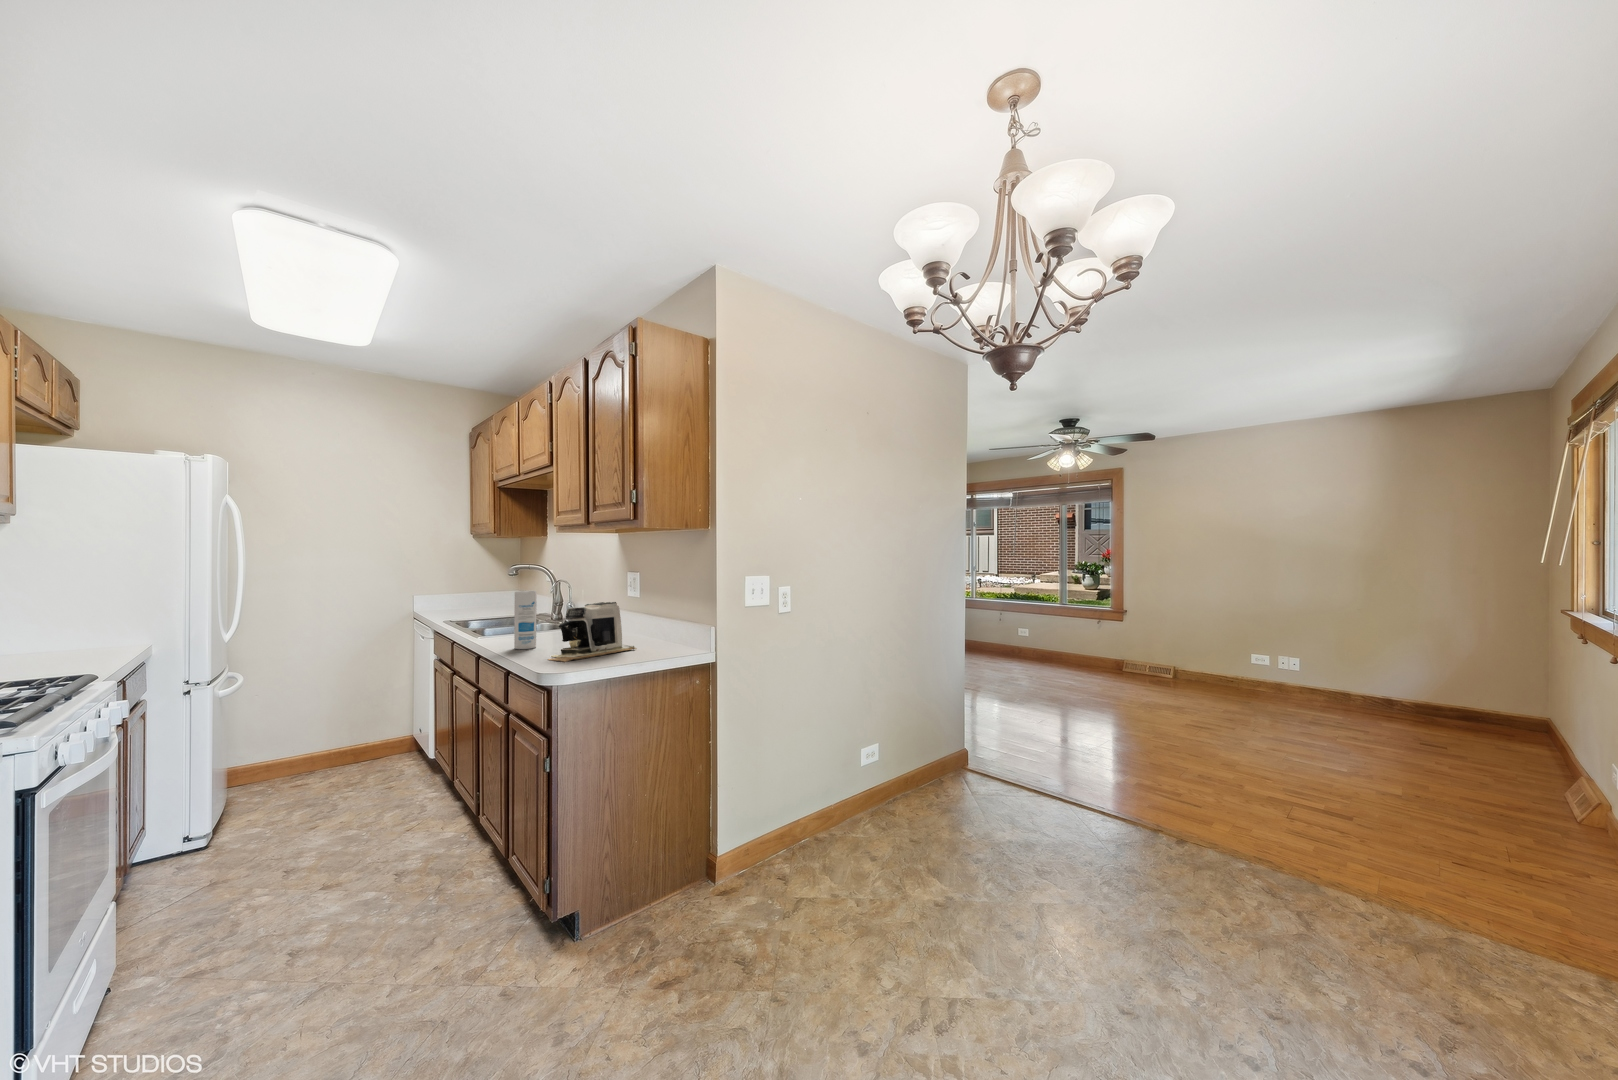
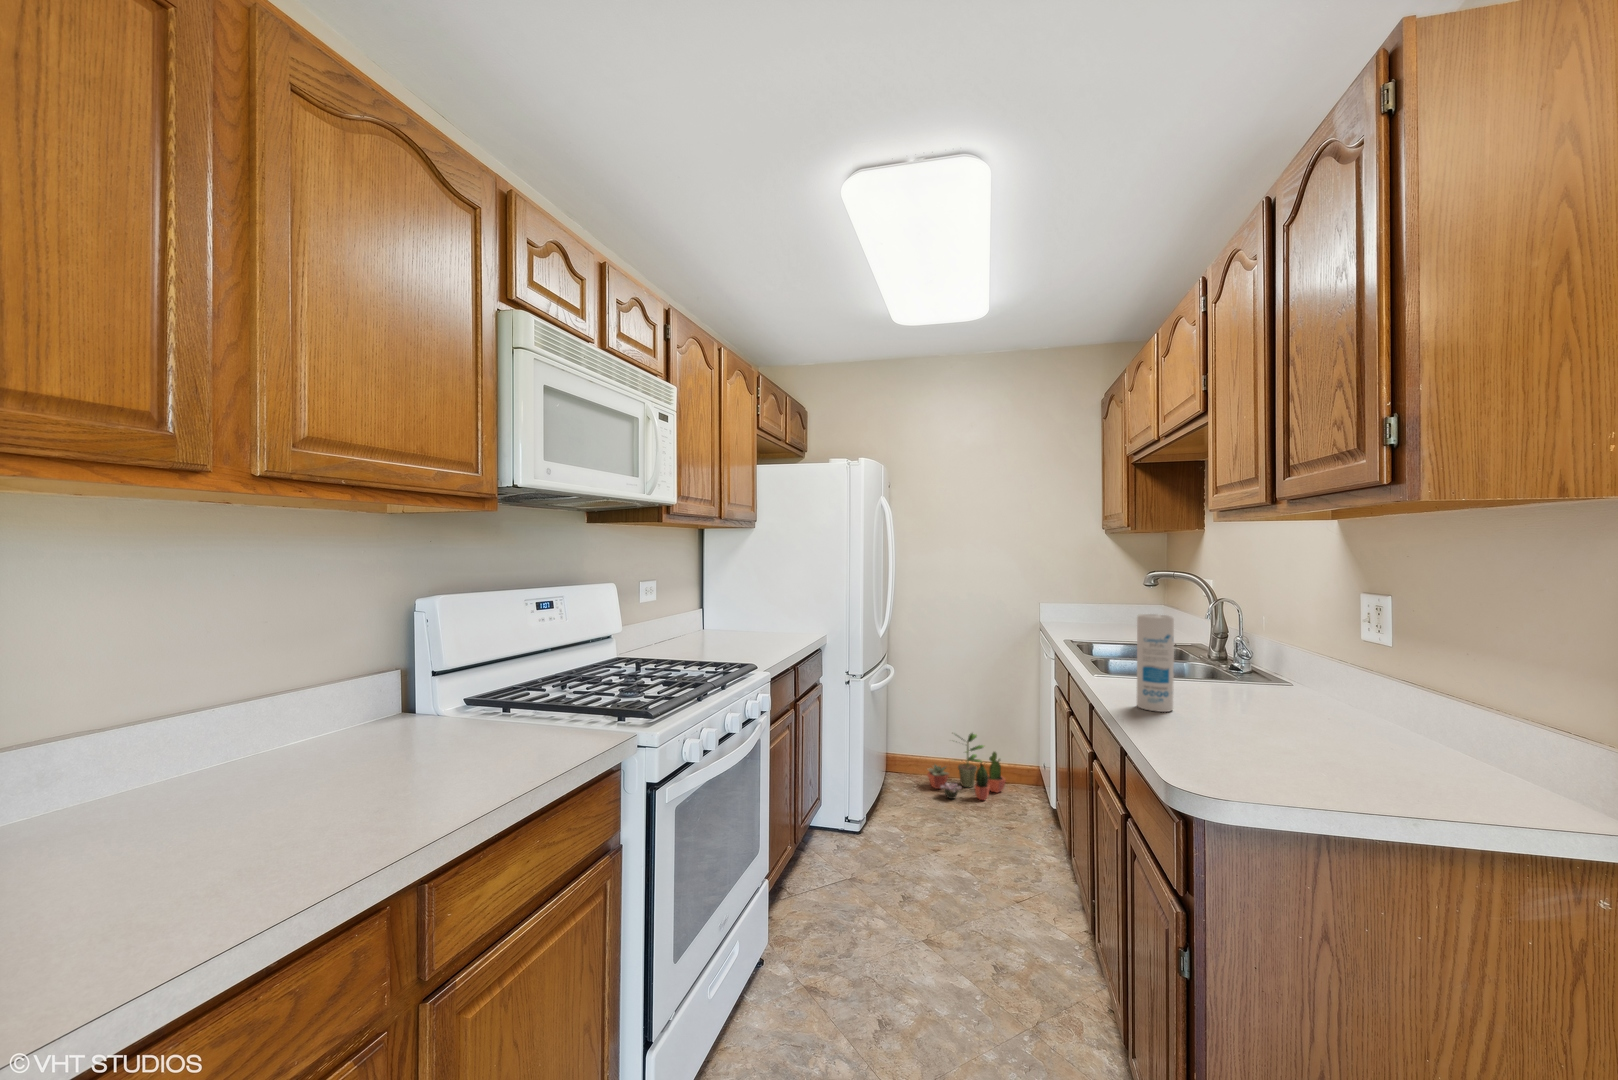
coffee maker: present [548,602,637,662] -> none [1186,652,1395,764]
potted plant: none [297,717,387,783] -> present [928,733,1006,800]

